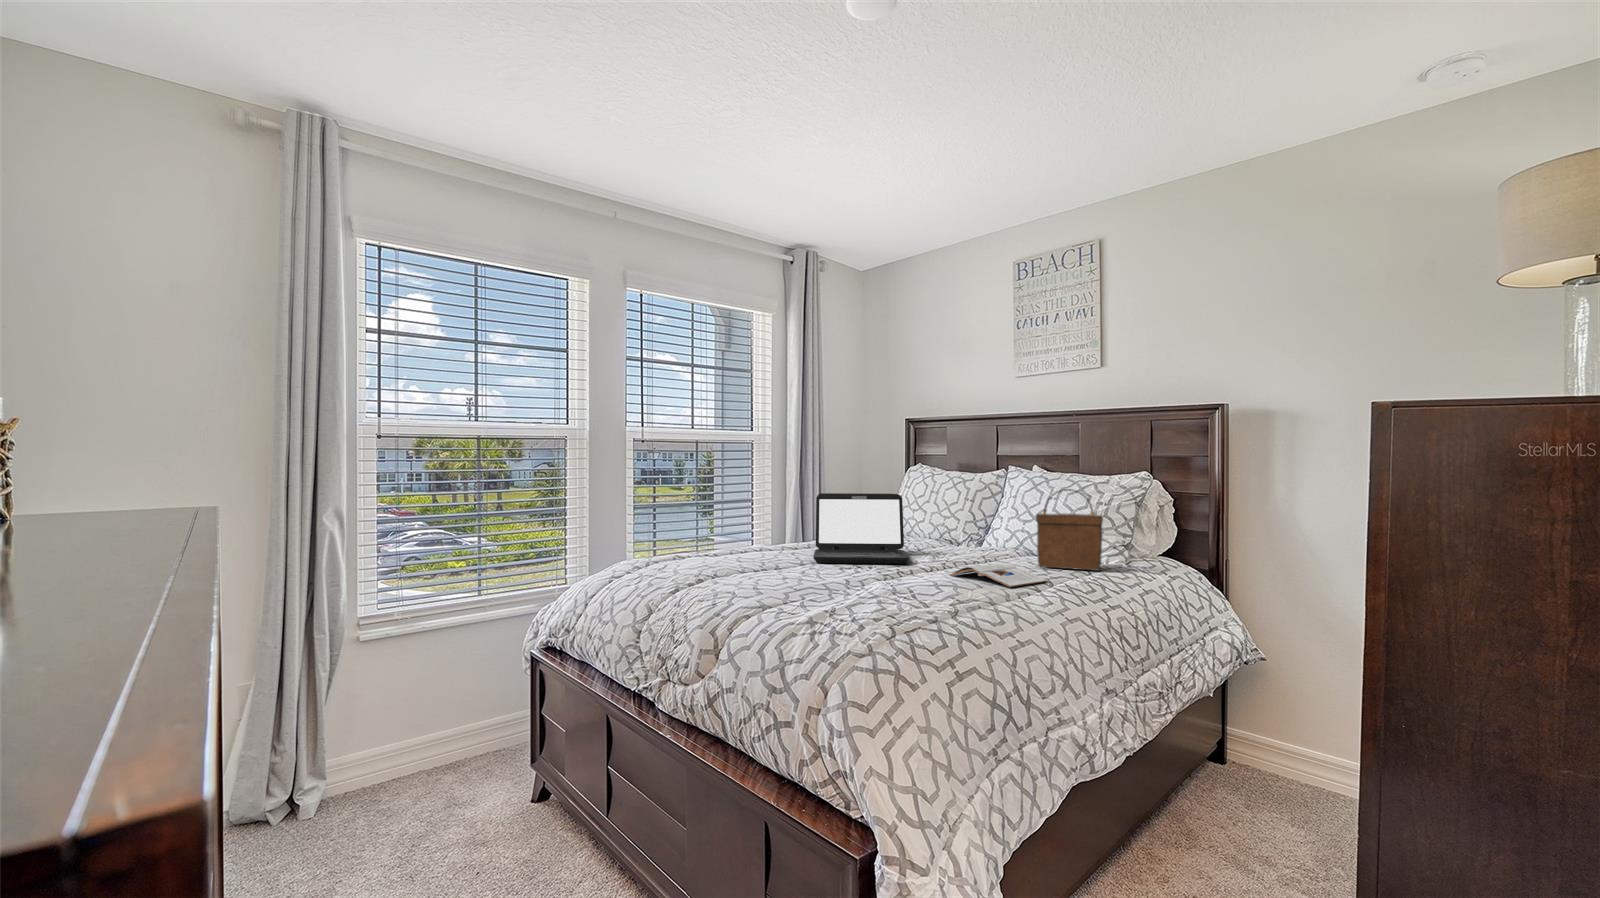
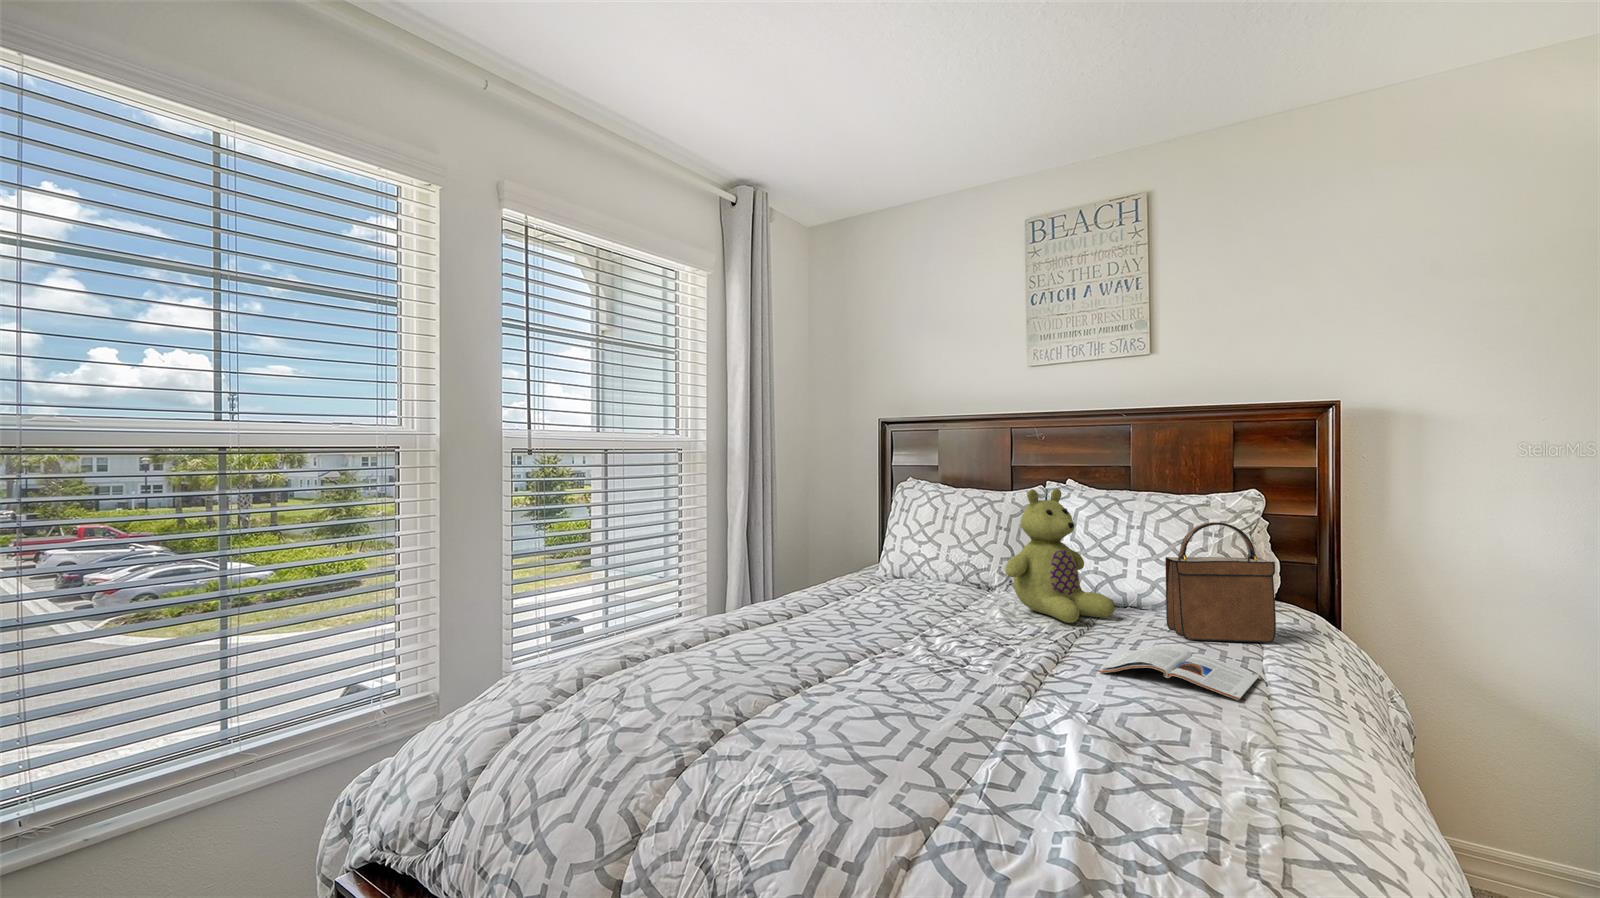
stuffed bear: none [939,468,1013,557] -> present [1005,488,1115,623]
laptop: present [814,493,909,564] -> none [830,531,1003,654]

